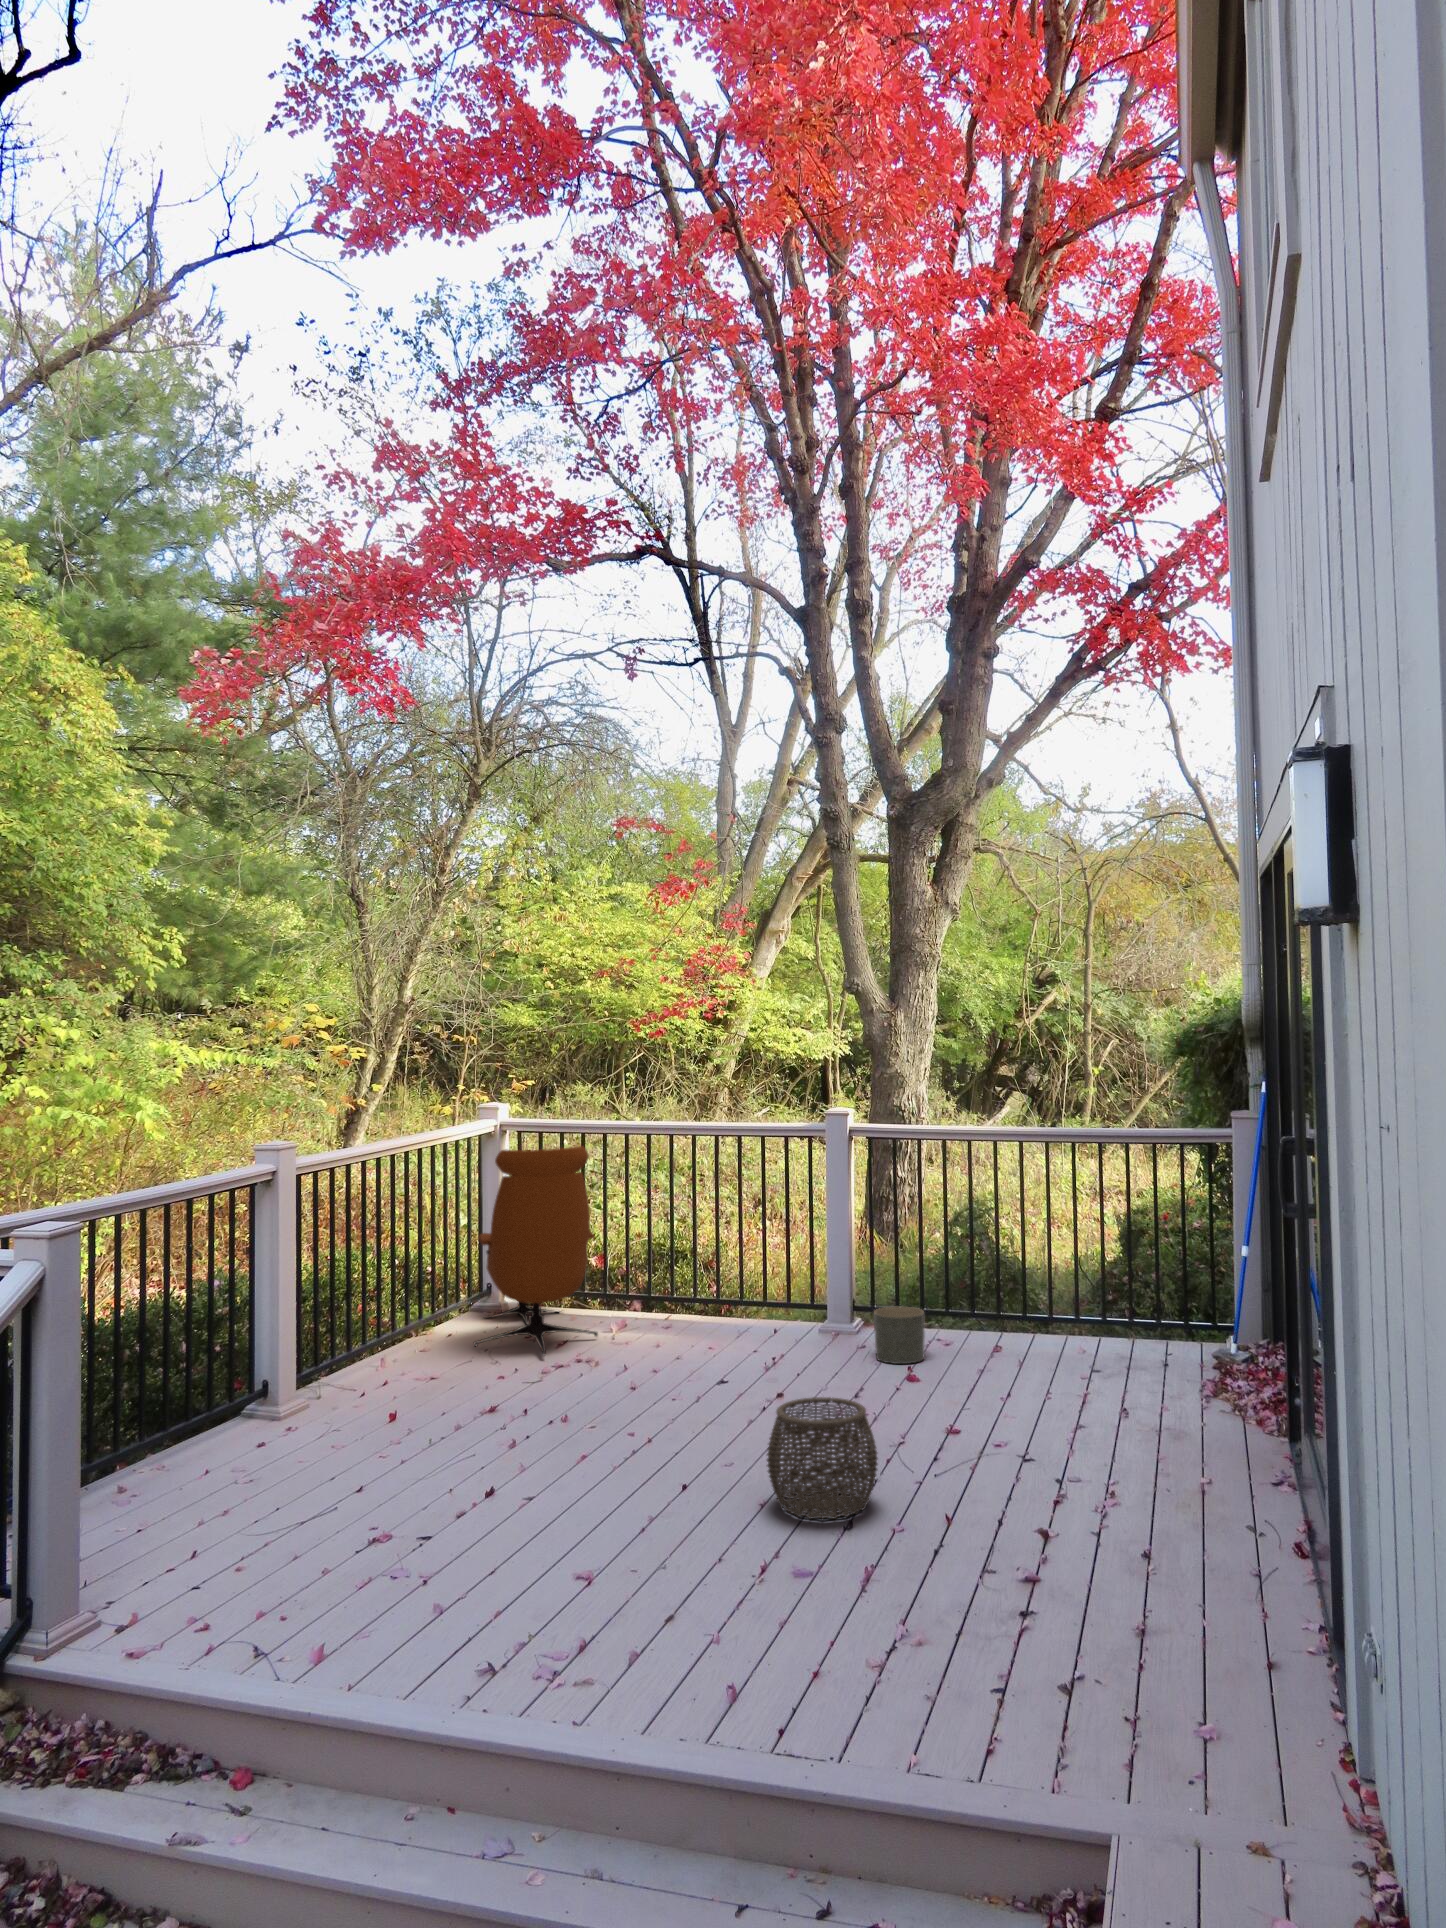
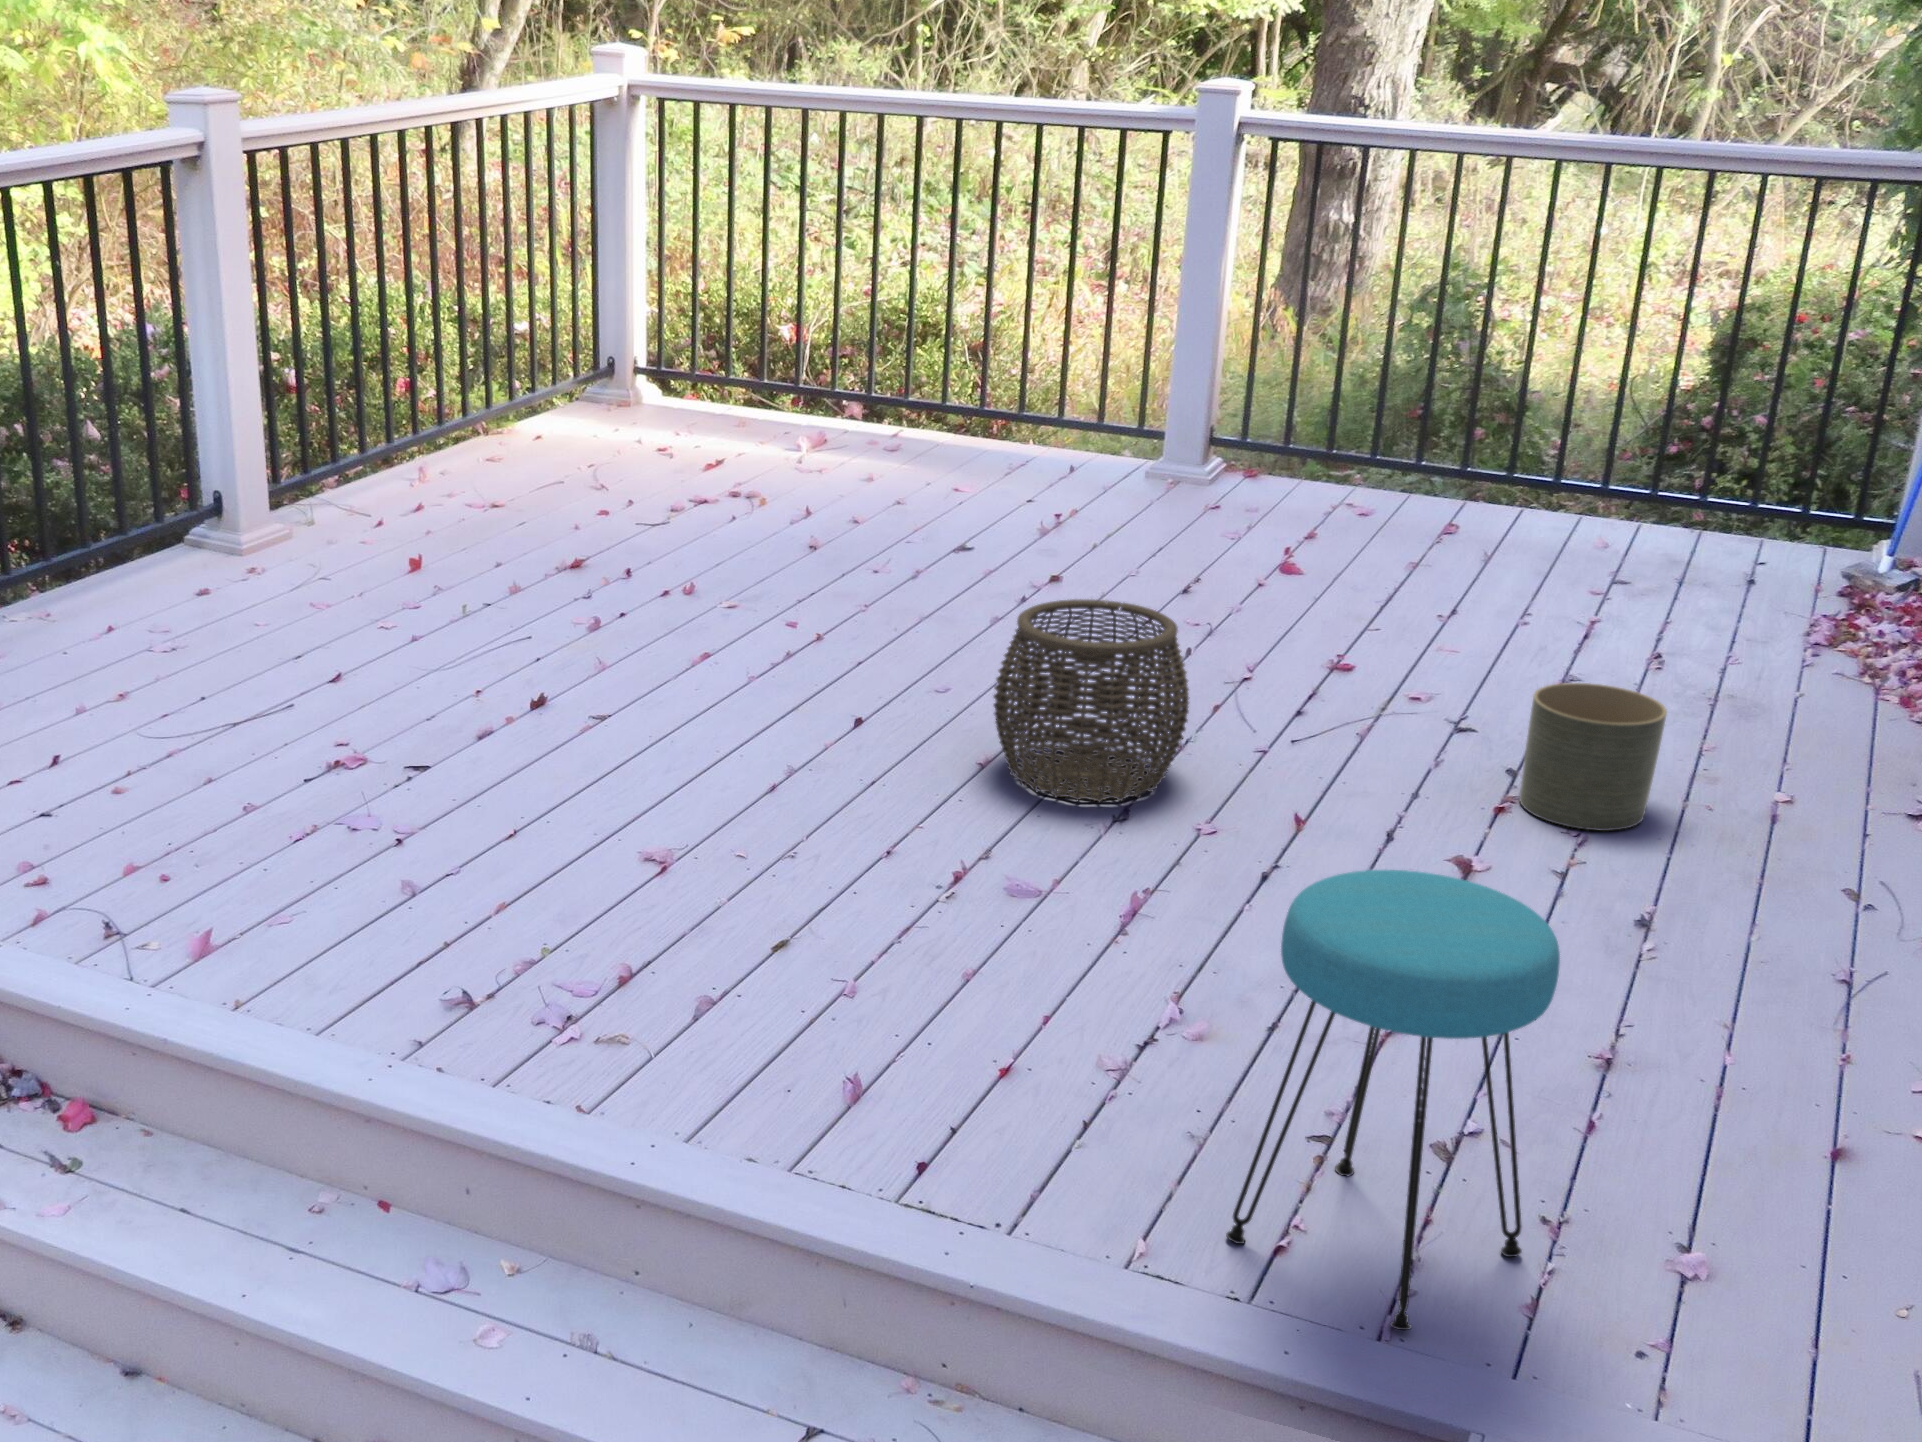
lounge chair: present [474,1146,598,1355] -> none [573,128,777,485]
planter: present [874,1307,925,1364] -> present [1519,683,1667,831]
stool: none [961,1515,1120,1786] -> present [1226,870,1560,1330]

